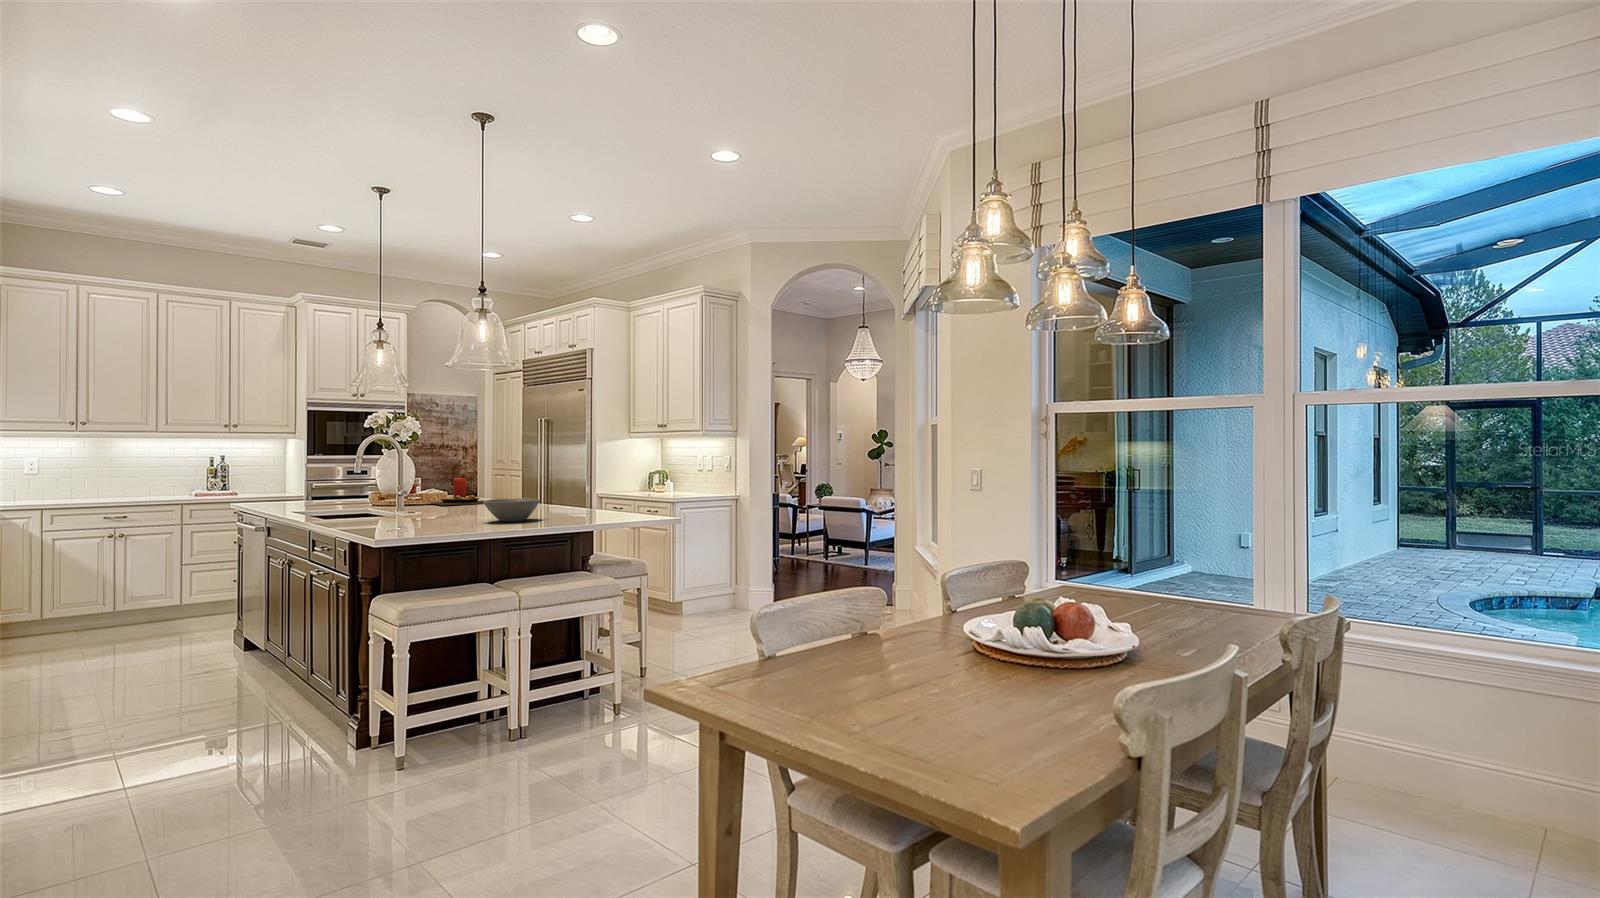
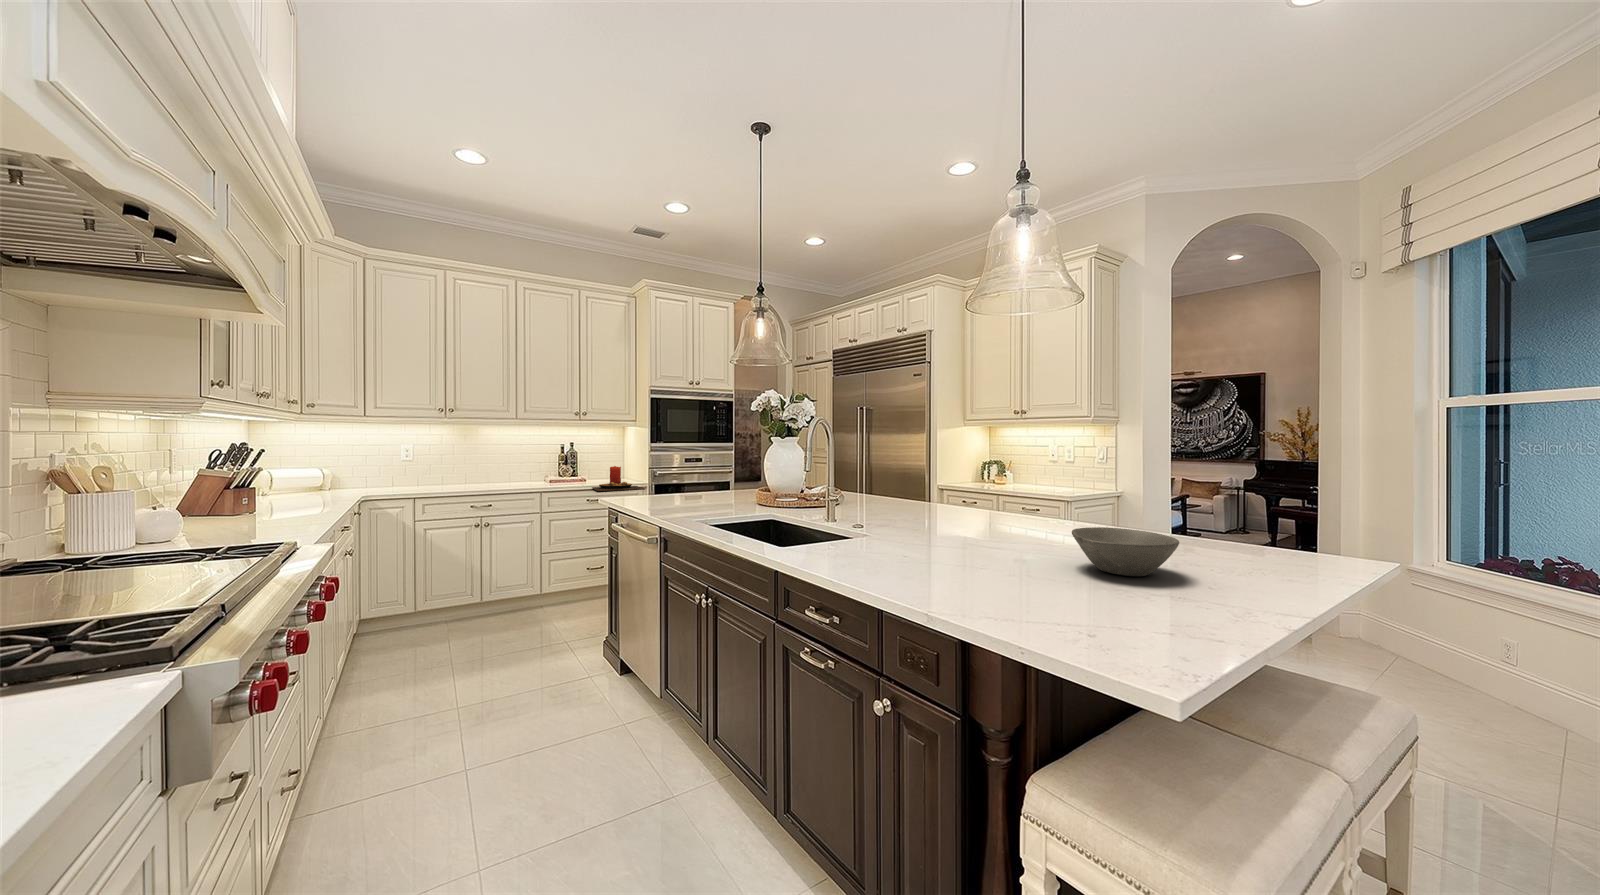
candle: present [431,477,484,506] -> present [592,466,645,491]

